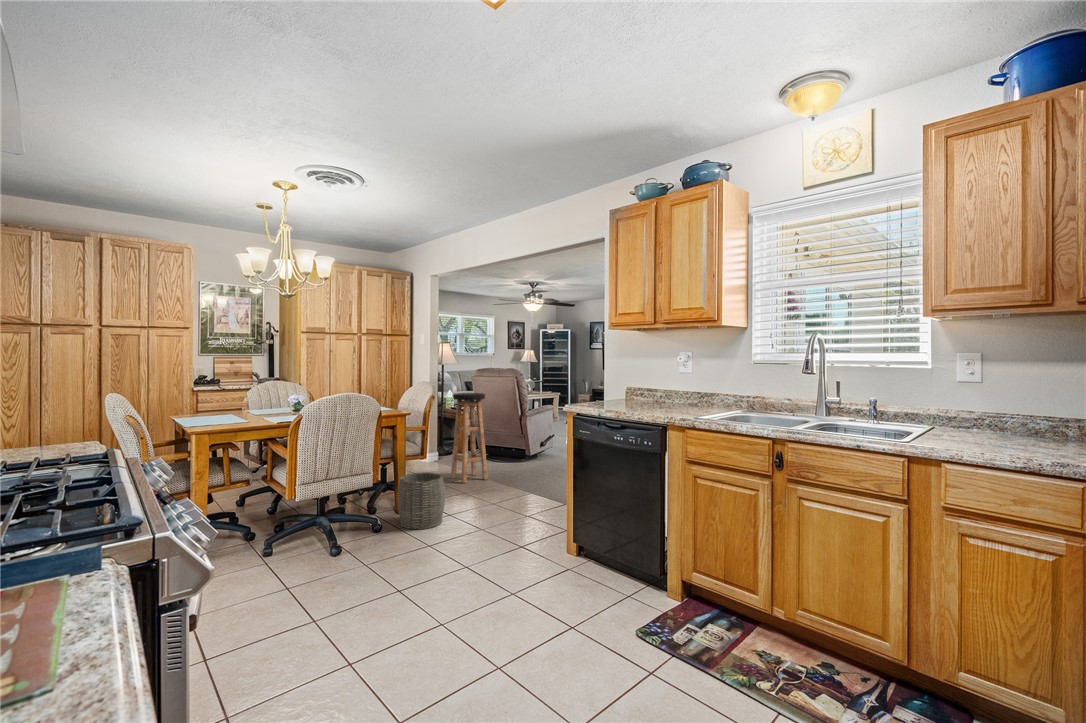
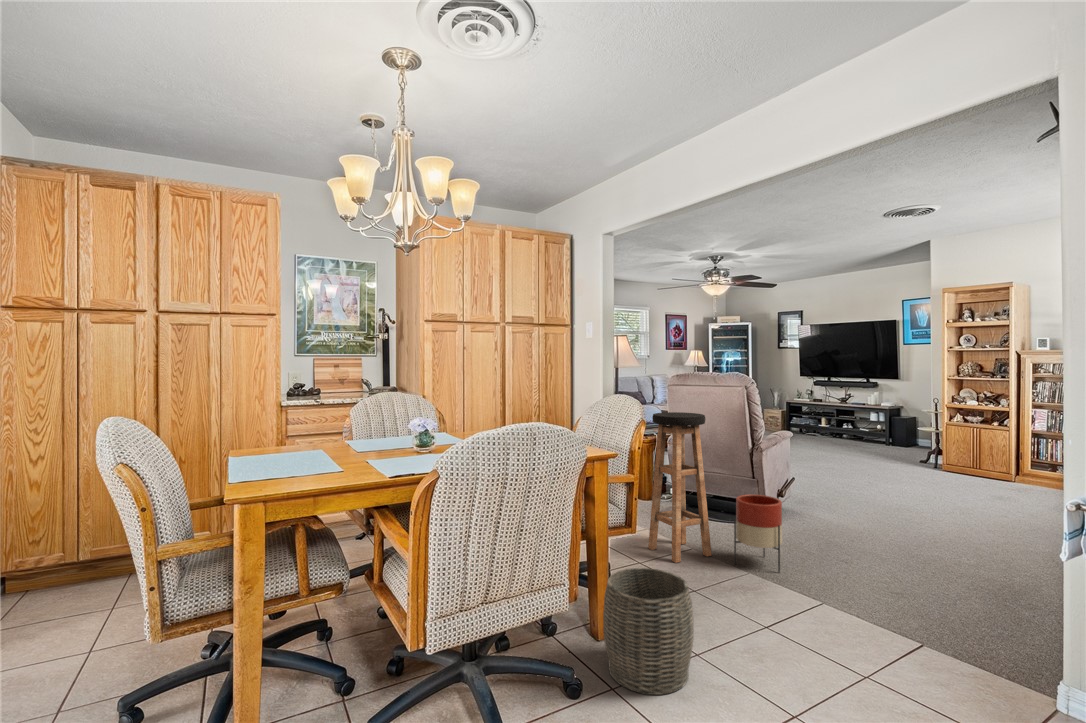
planter: none [499,441,526,484] -> present [734,494,782,572]

